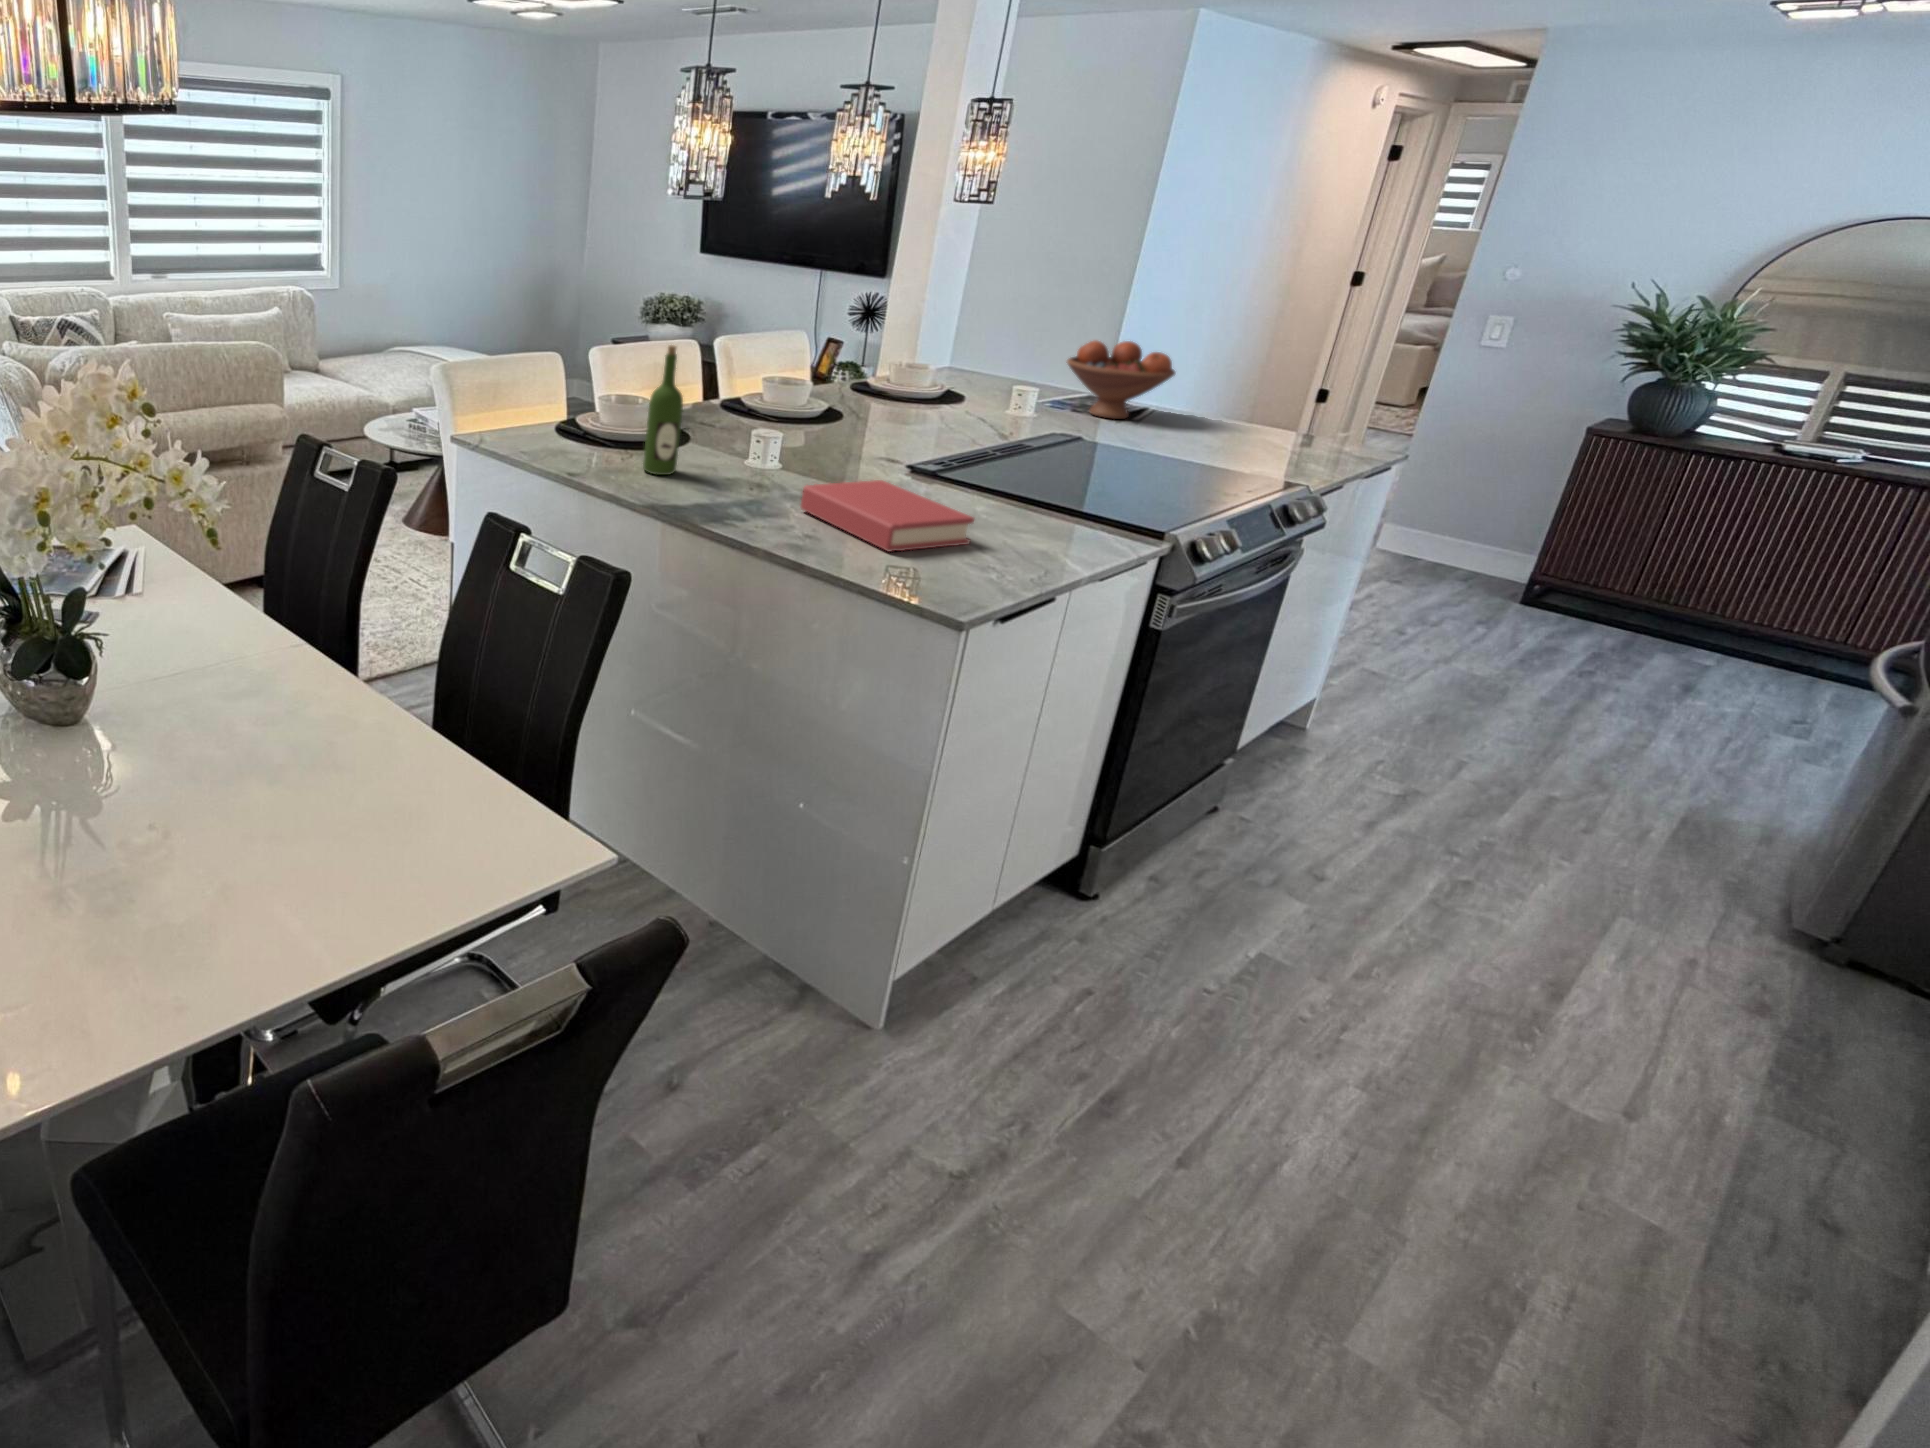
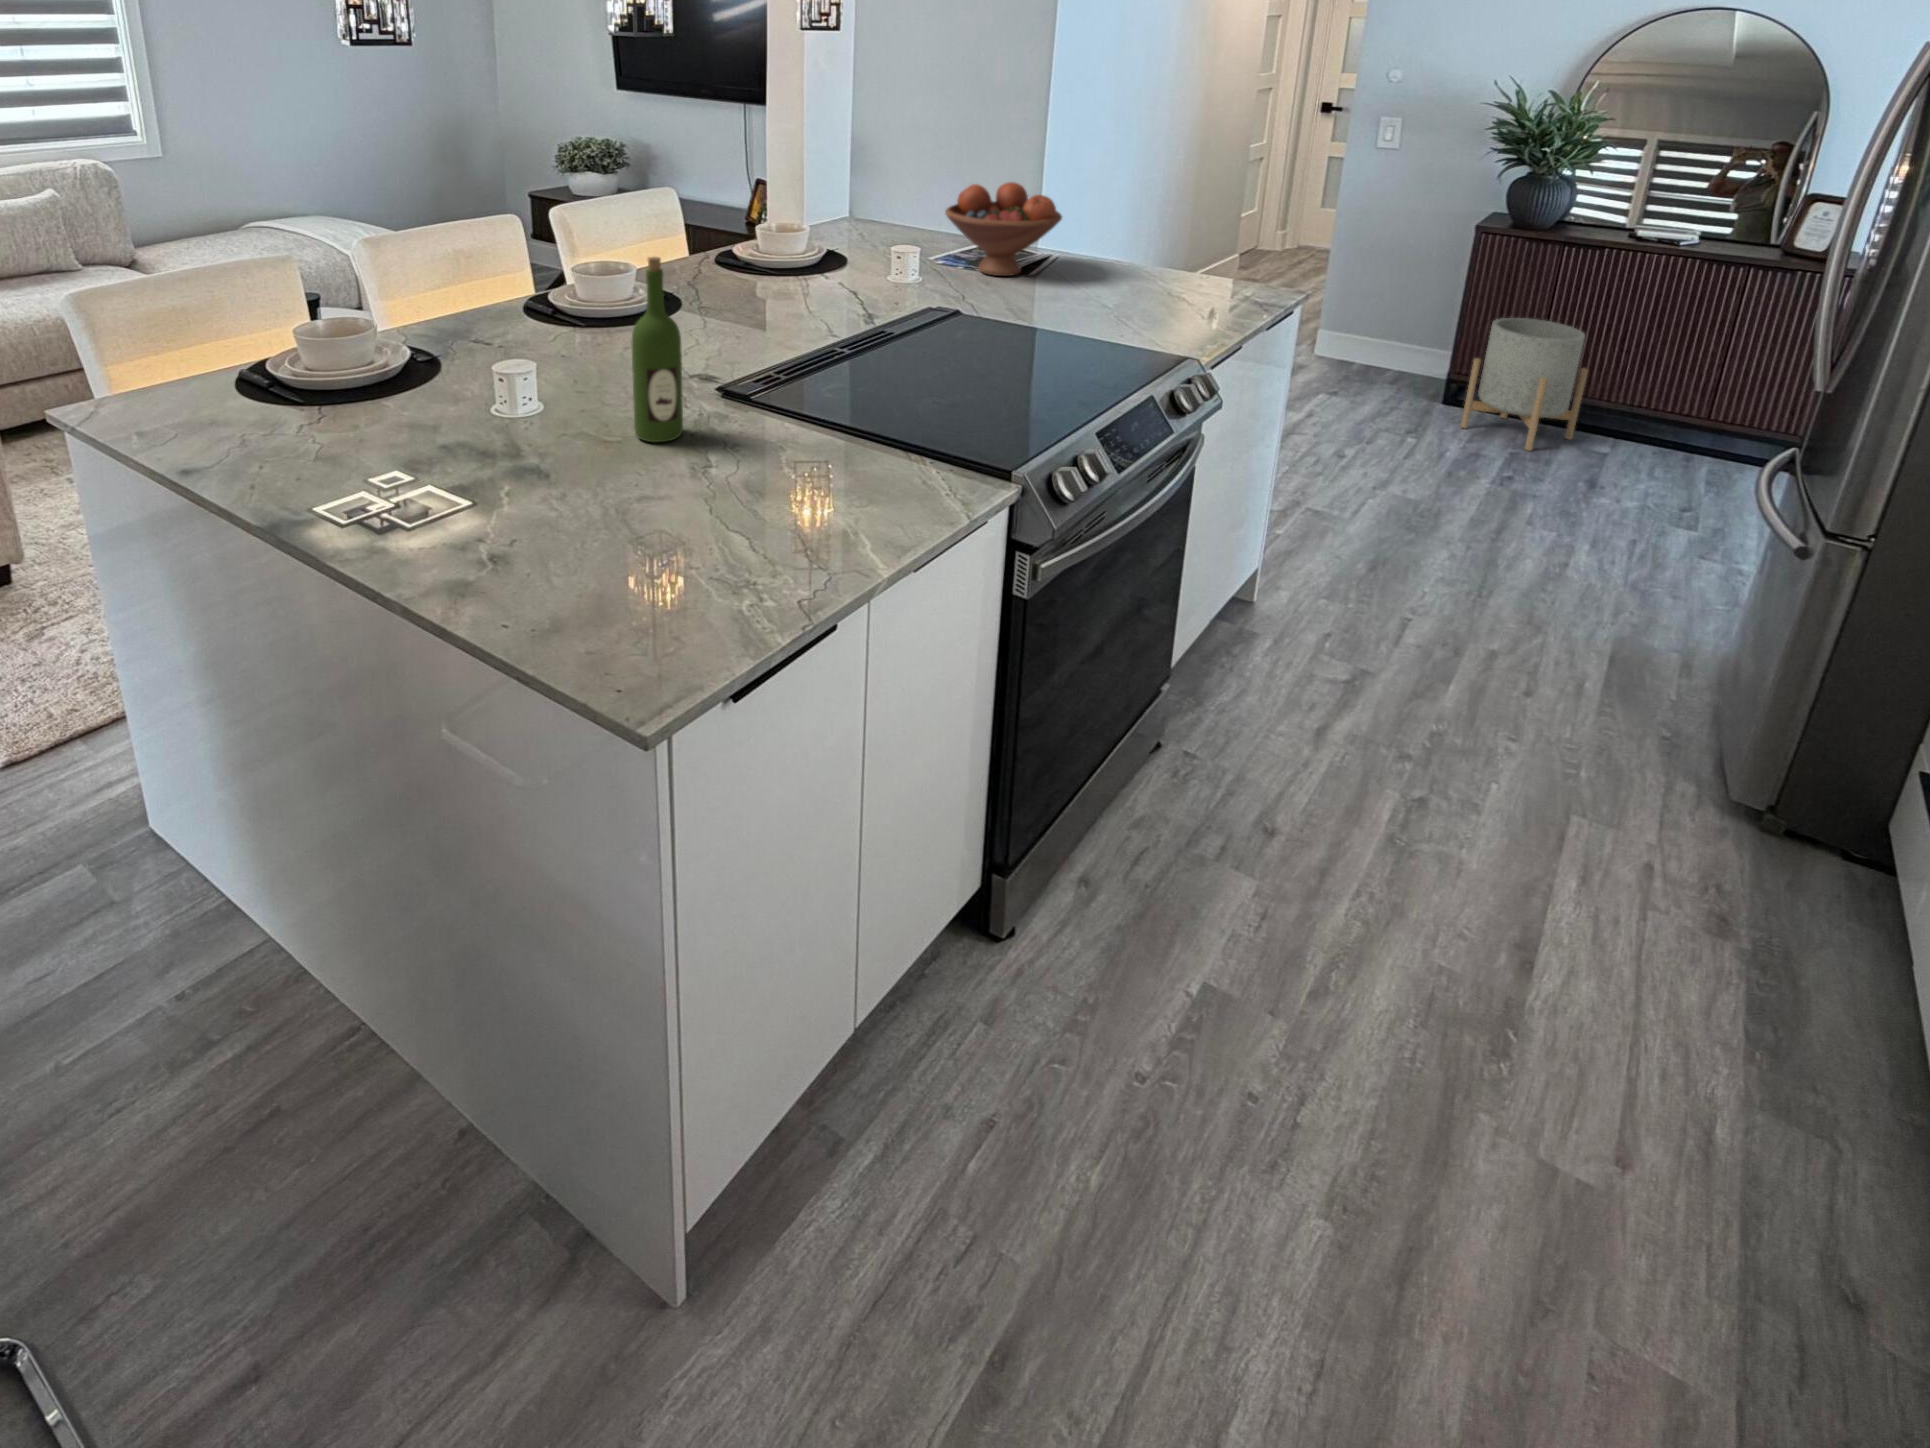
wine bottle: present [643,345,683,475] -> present [632,257,683,442]
hardback book: present [801,480,974,551] -> none [505,434,733,575]
planter: none [1537,521,1702,652] -> present [1461,318,1588,451]

